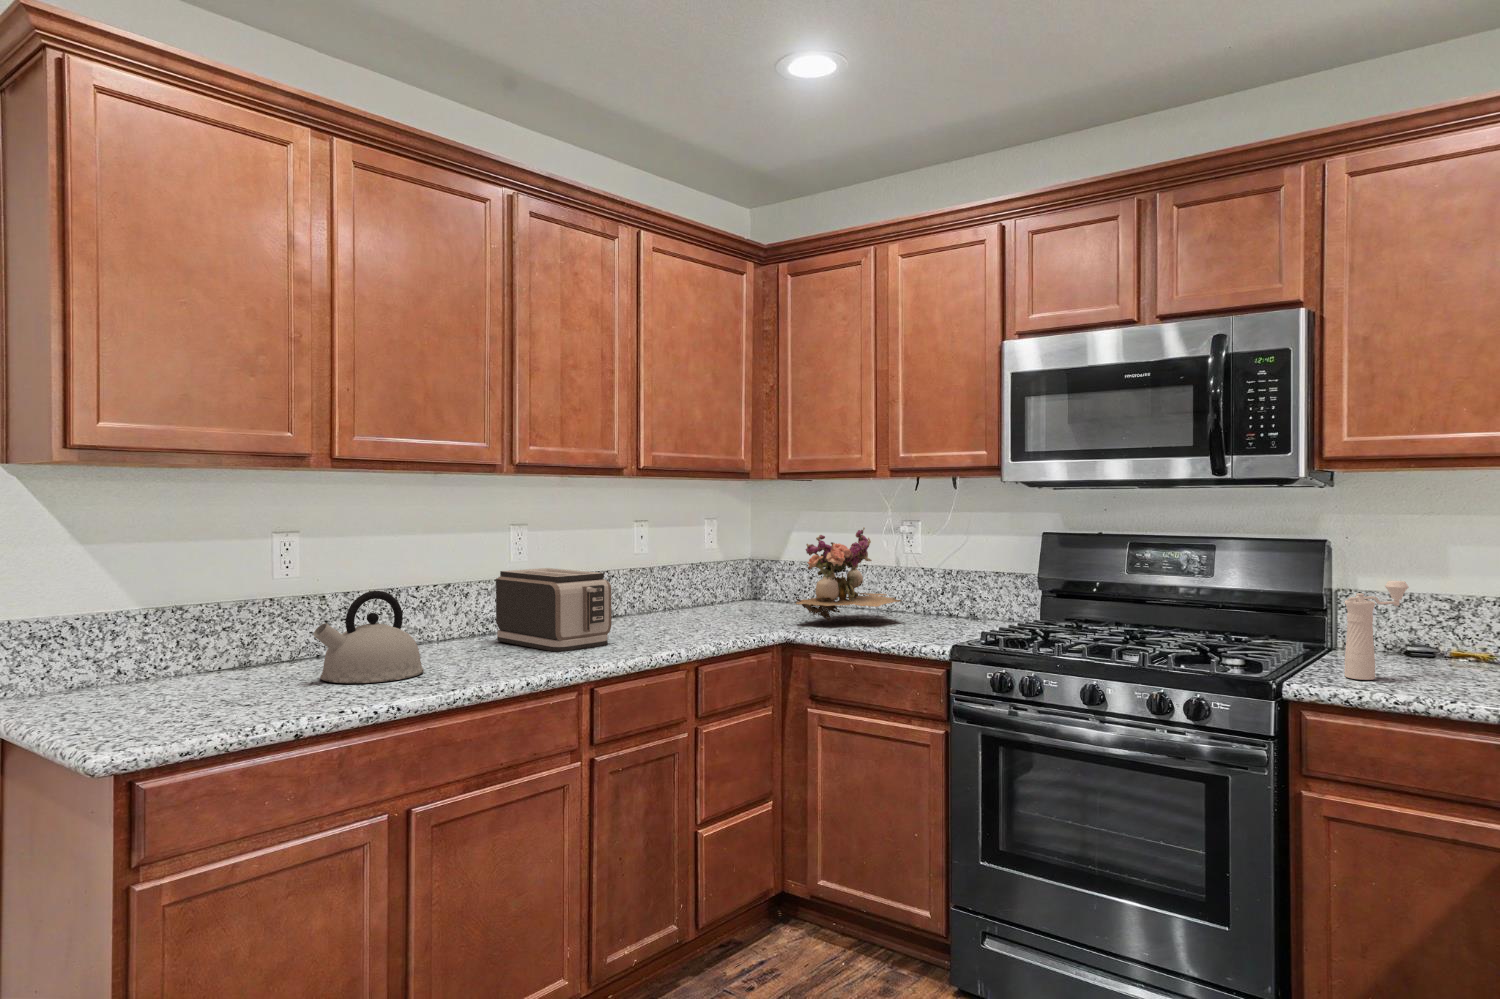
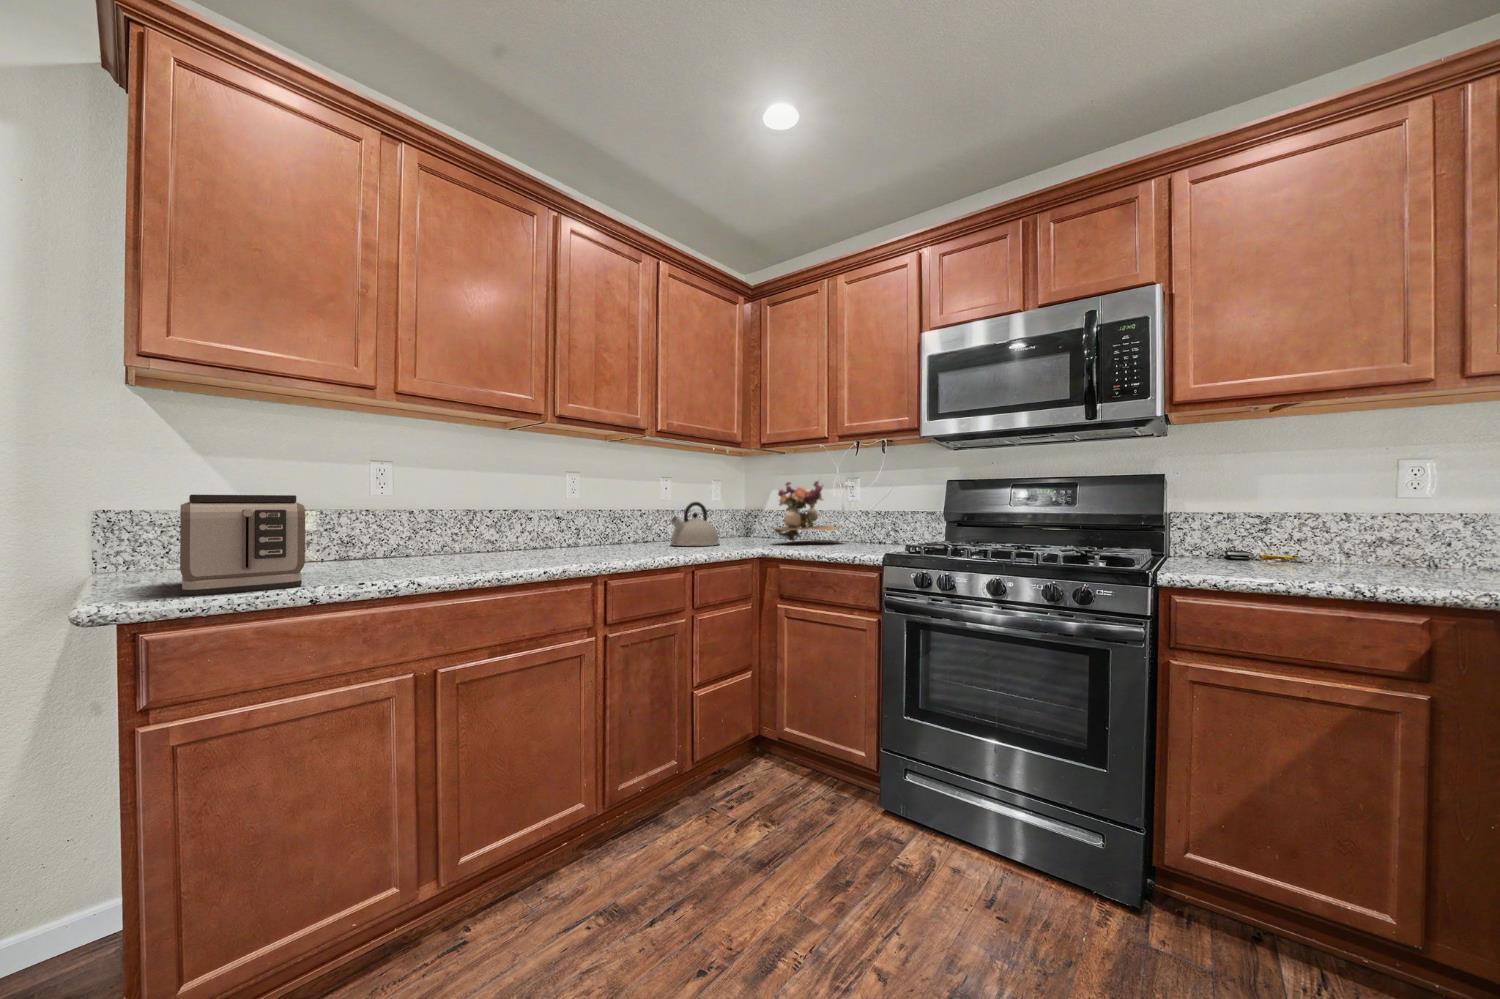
toaster: present [496,568,612,652] -> present [180,495,305,596]
pepper mill: present [1345,581,1409,680] -> none [1200,494,1252,571]
kettle: present [313,591,424,683] -> present [671,502,719,546]

